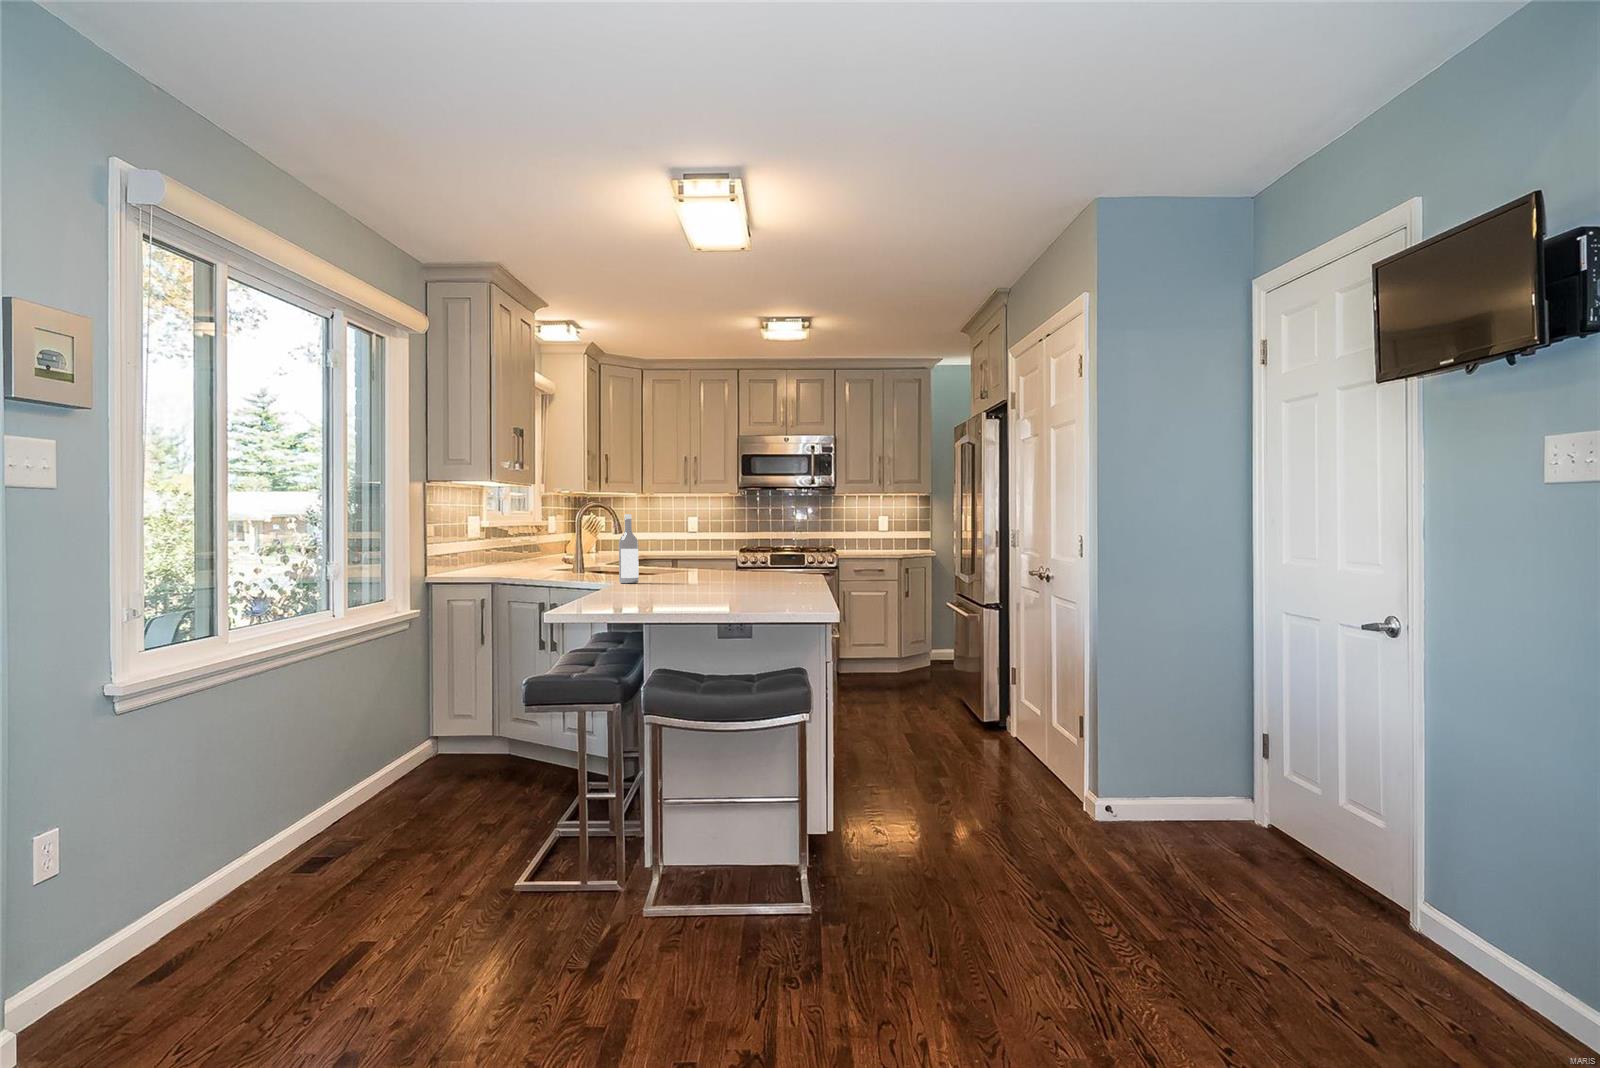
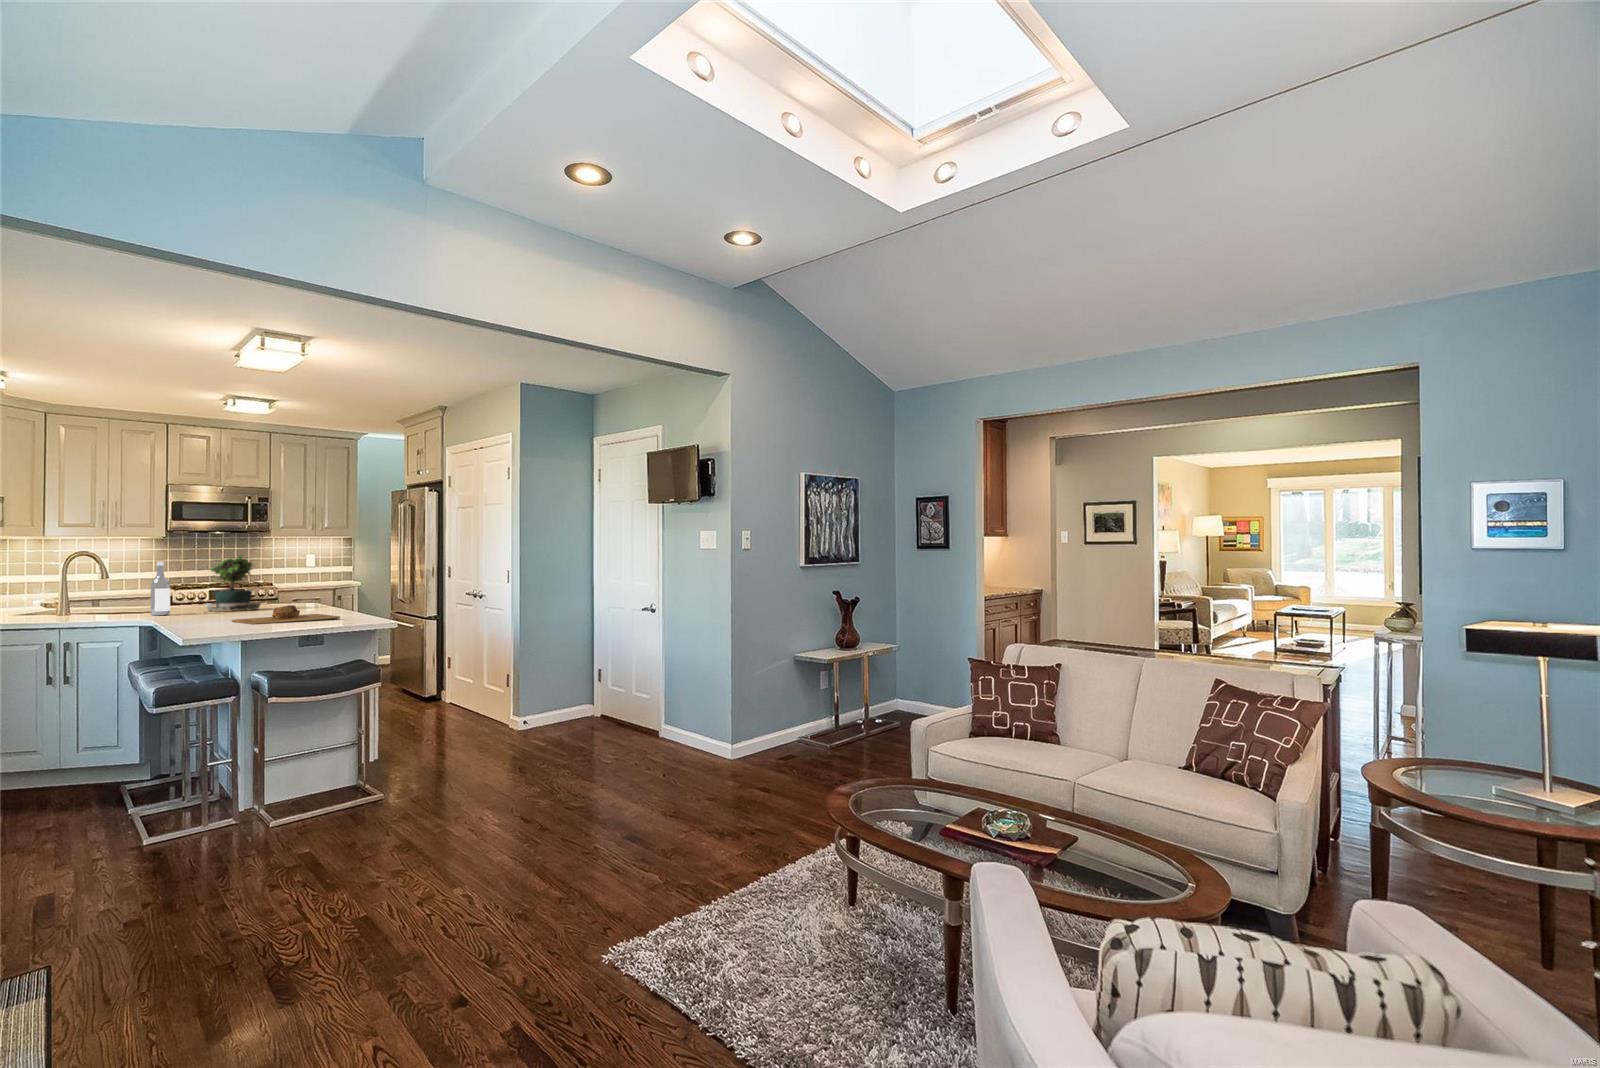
potted plant: none [673,505,749,583] -> present [206,555,261,612]
cutting board: none [629,579,759,608] -> present [232,605,340,625]

